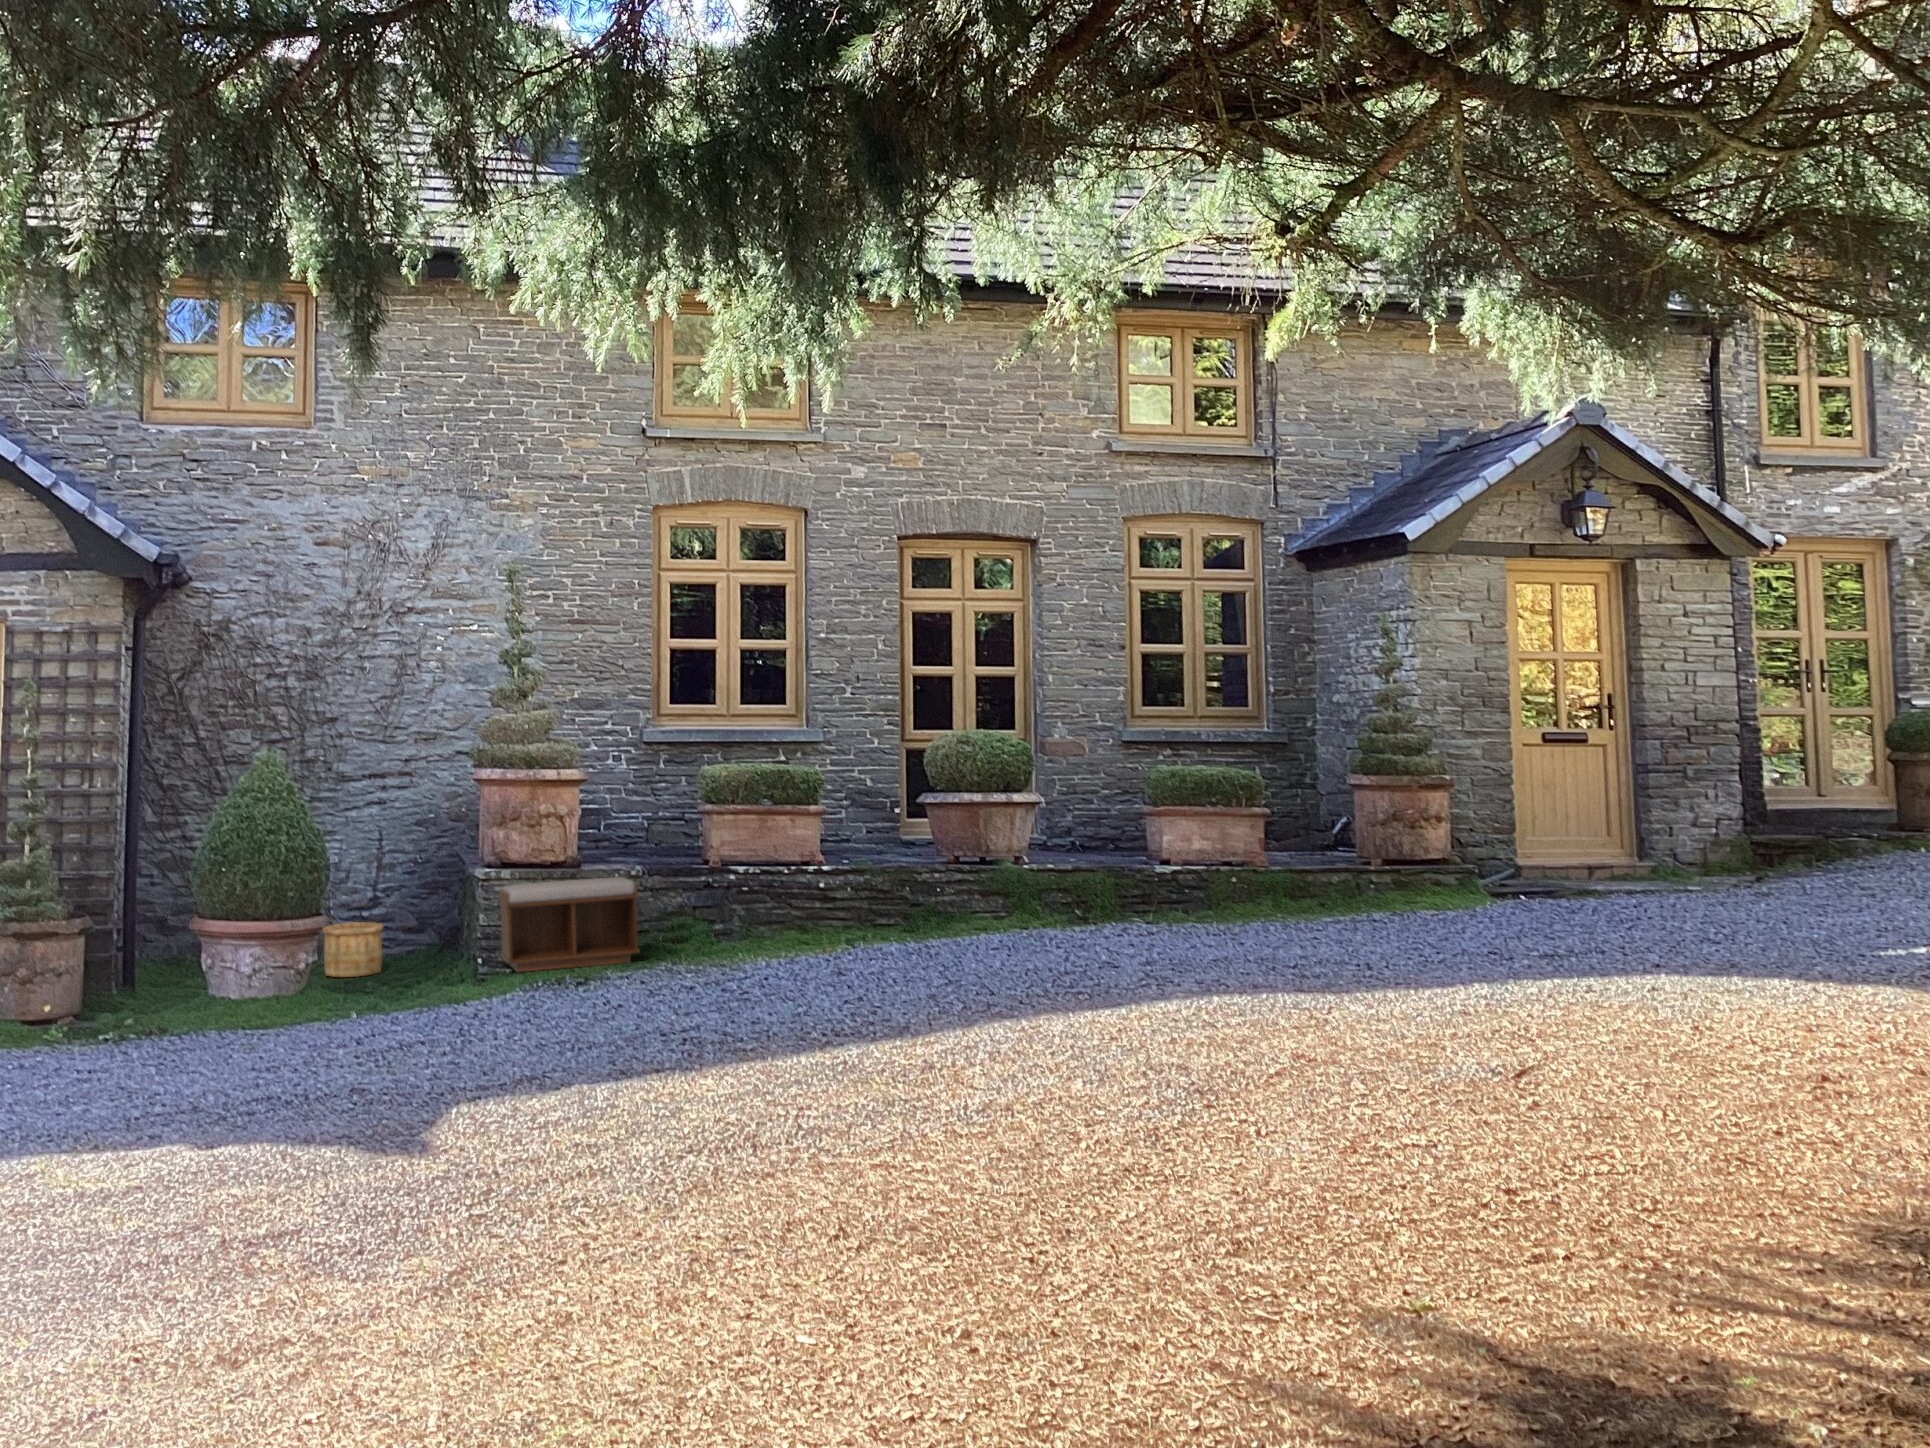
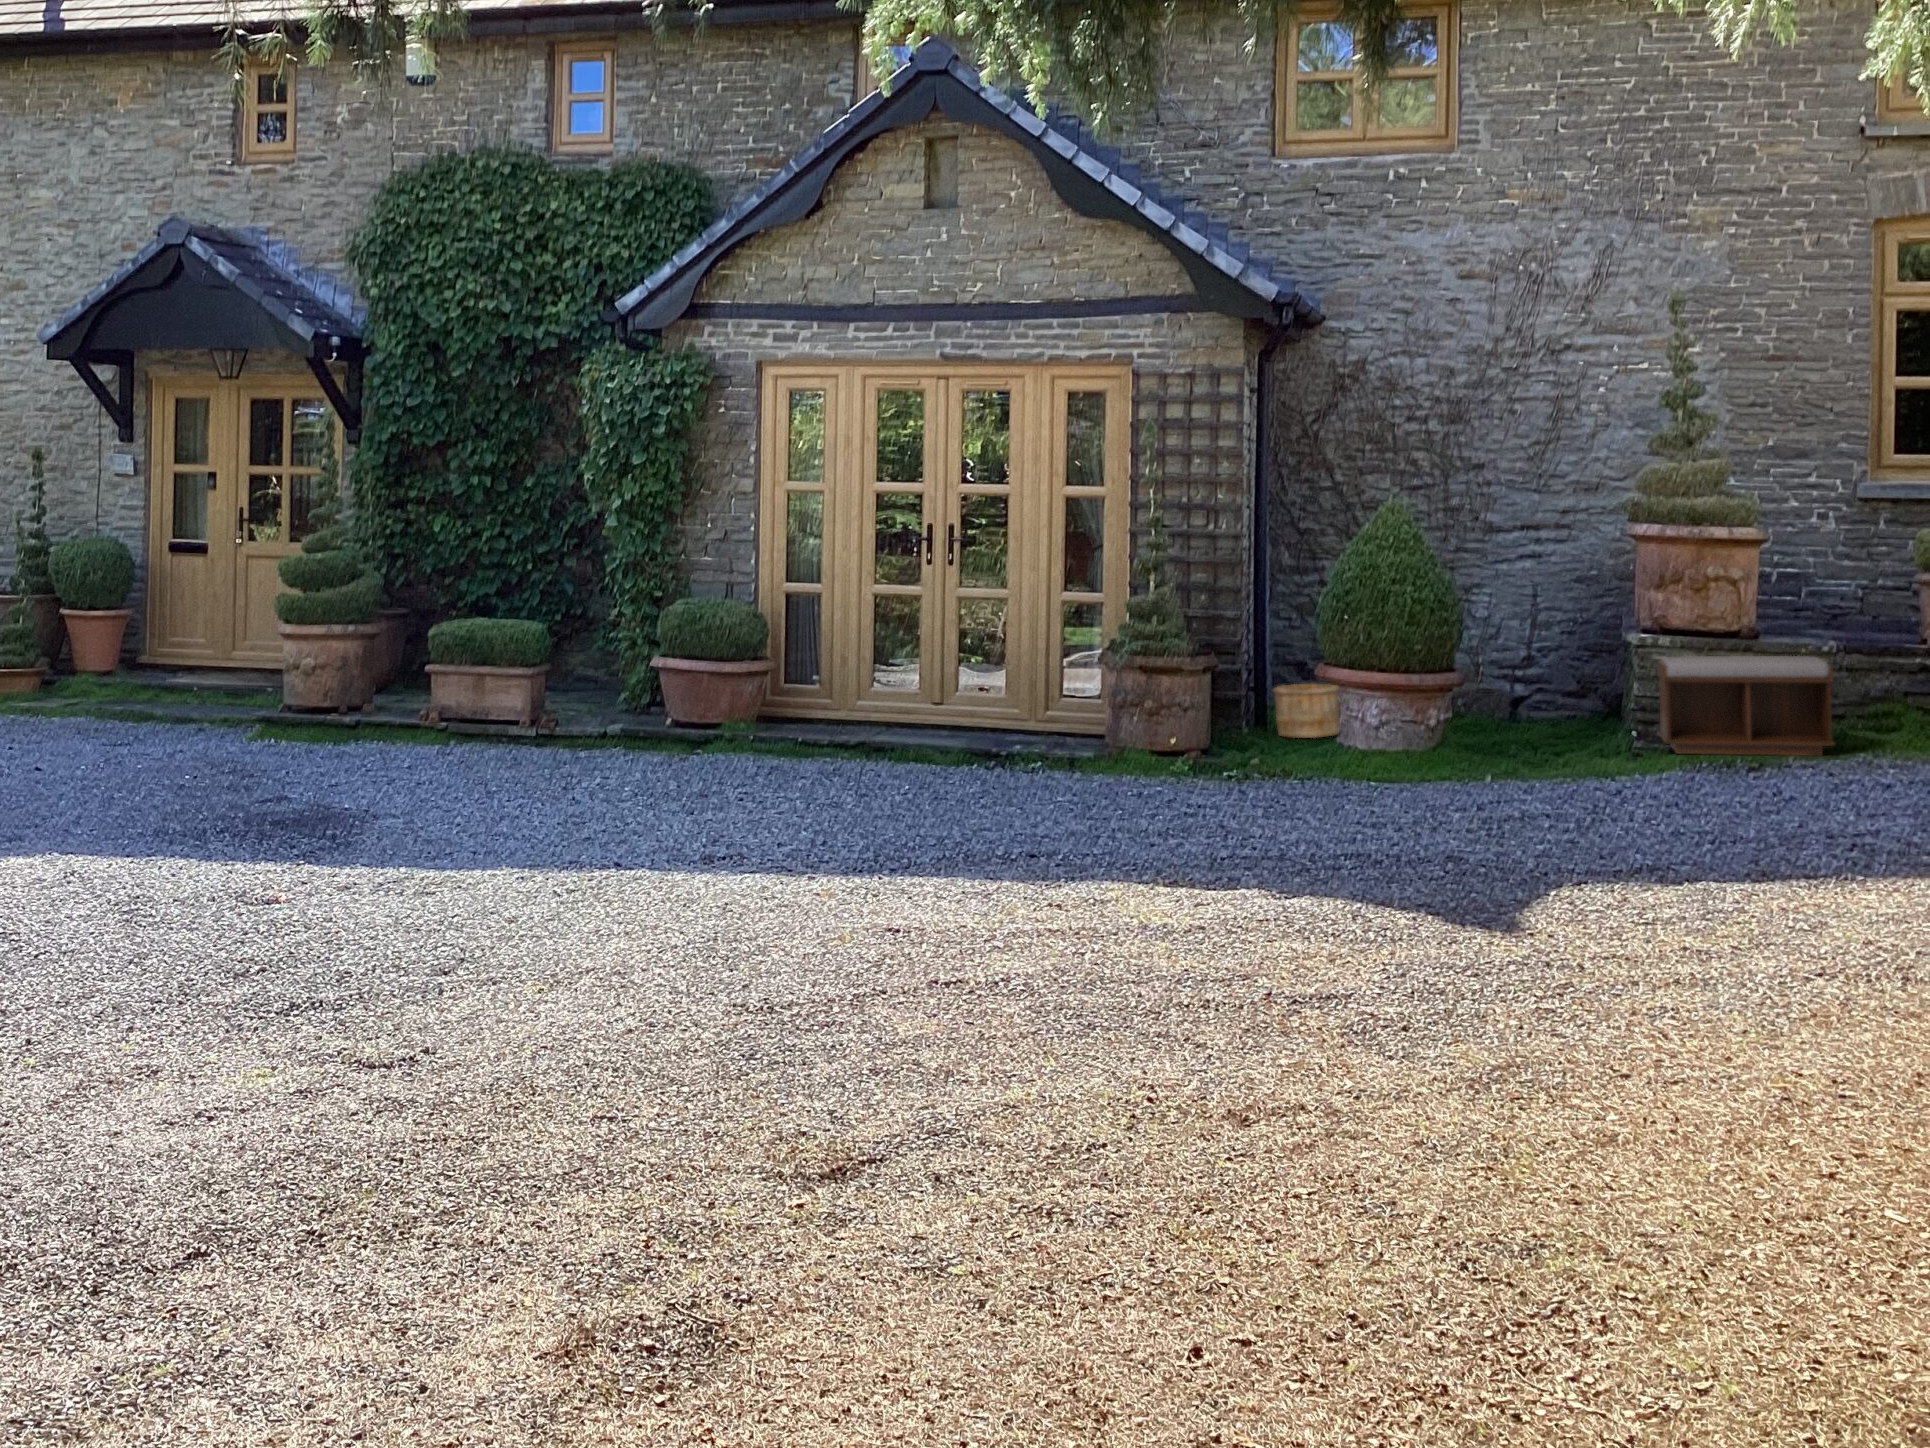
wooden bucket: present [322,922,383,977] -> present [1273,684,1339,738]

